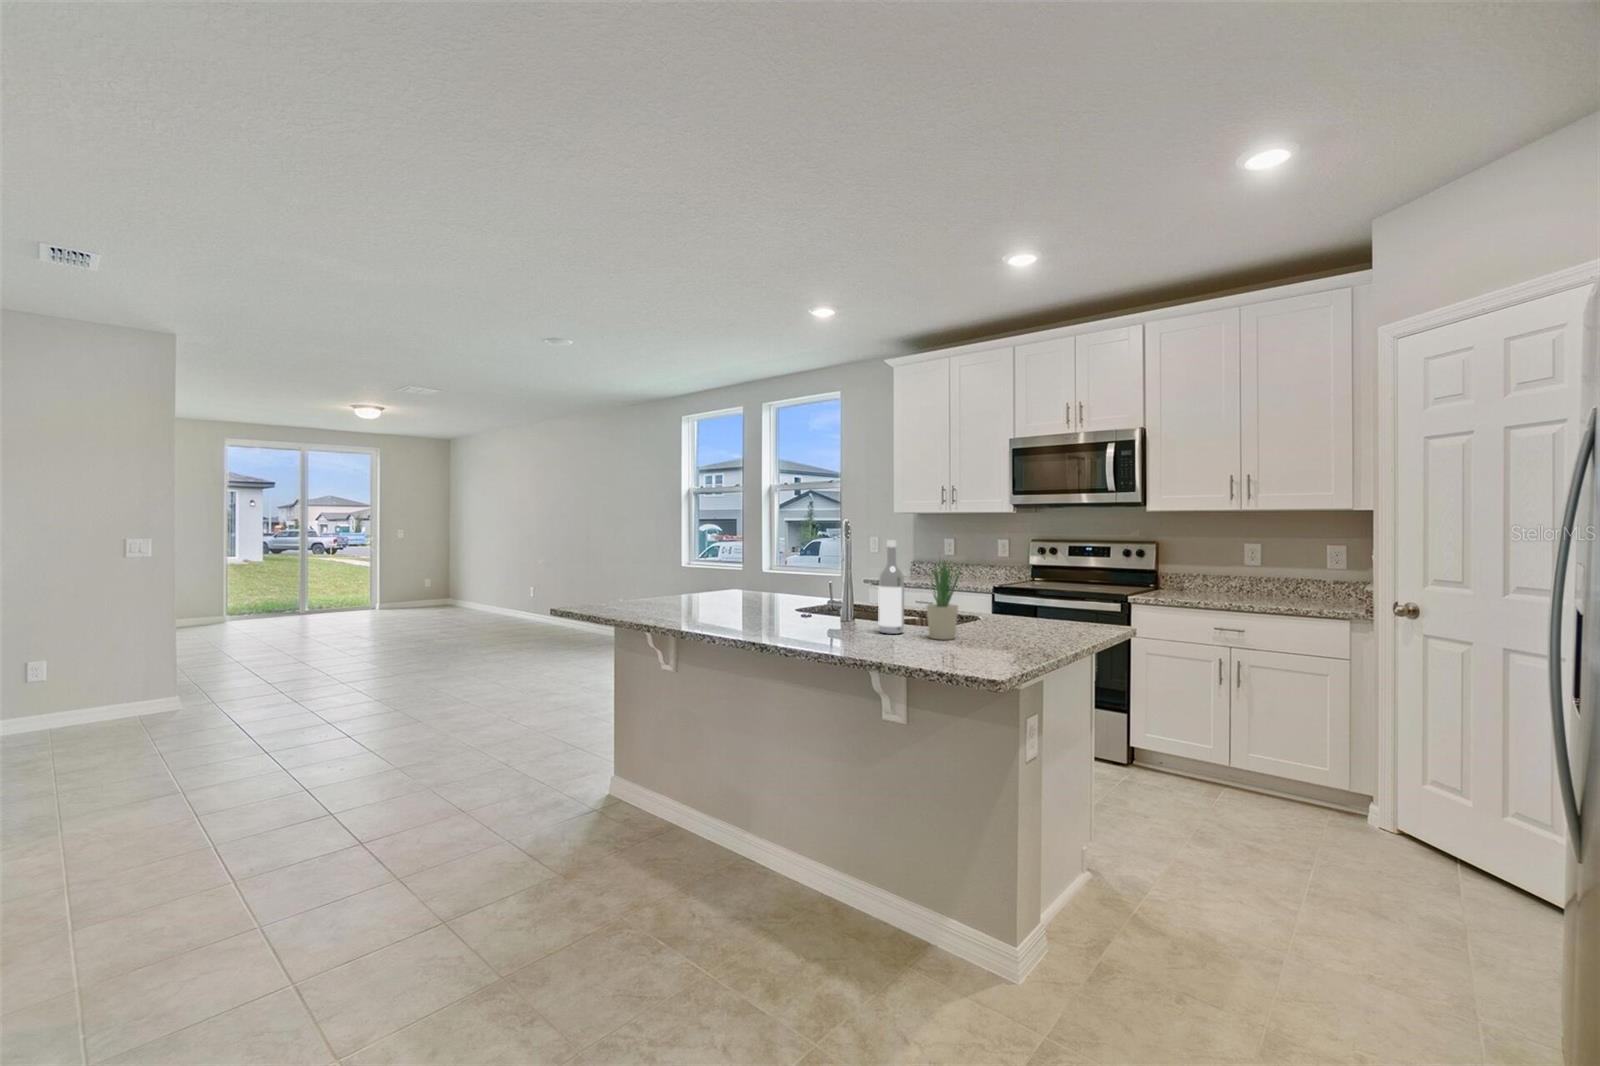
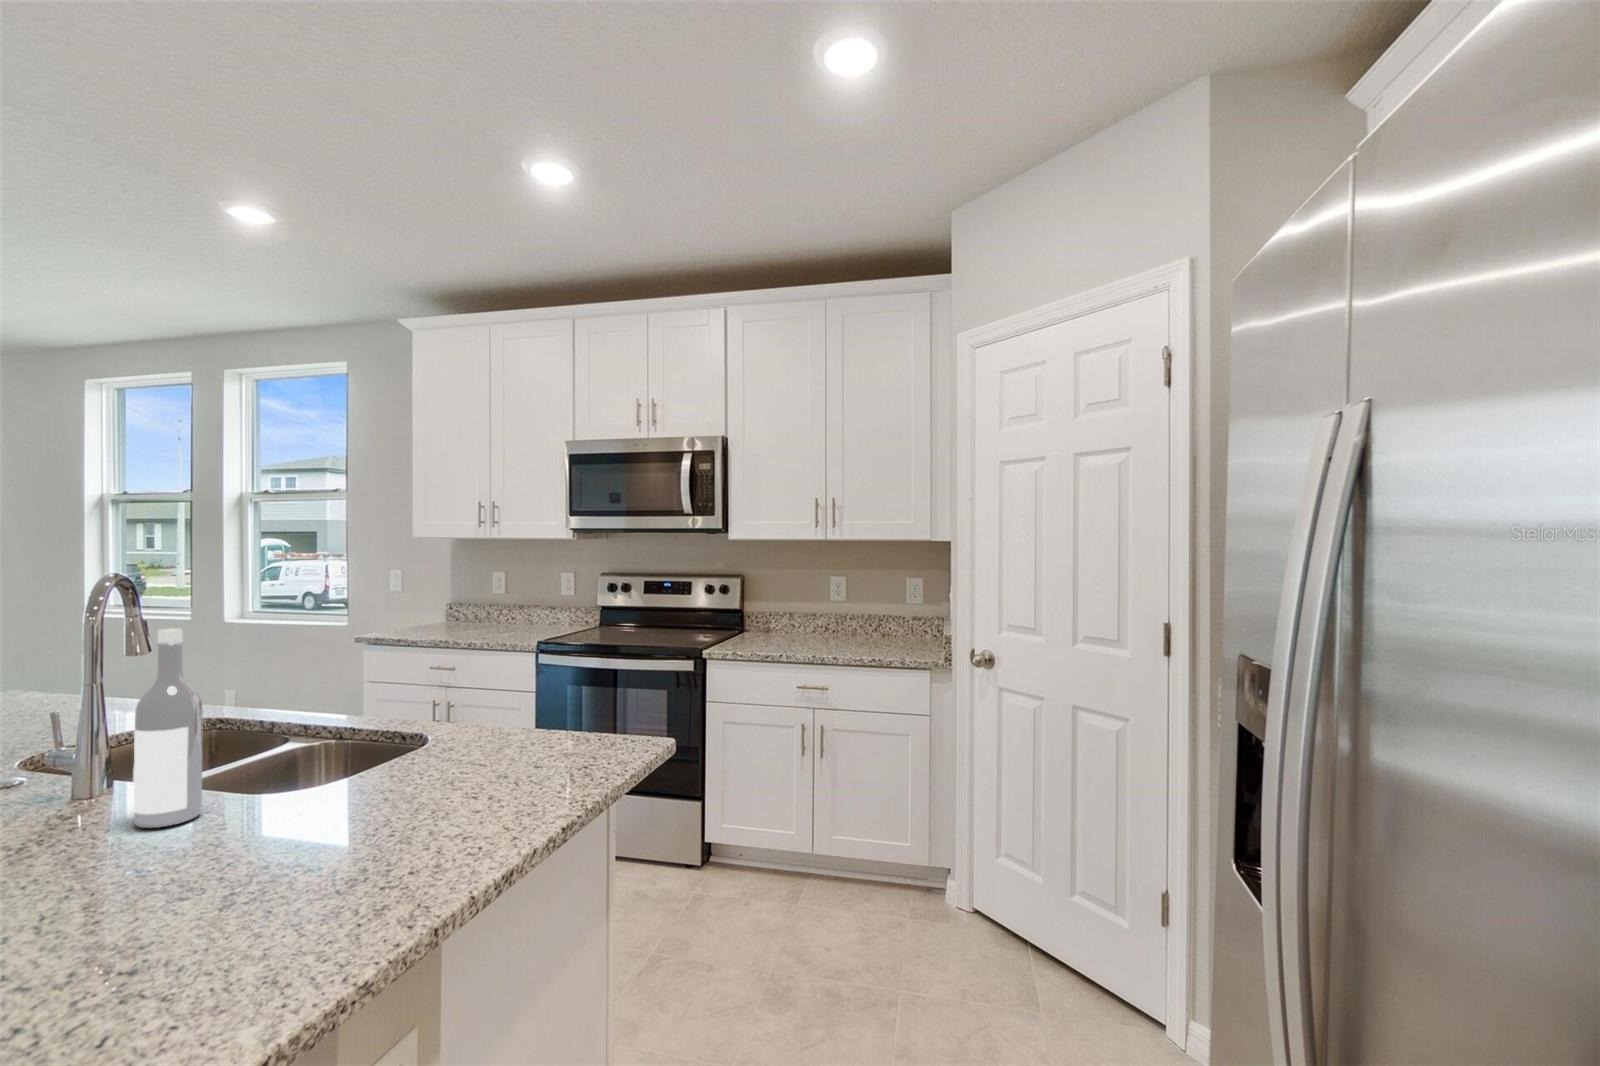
potted plant: present [926,561,961,640] -> none [230,645,308,836]

